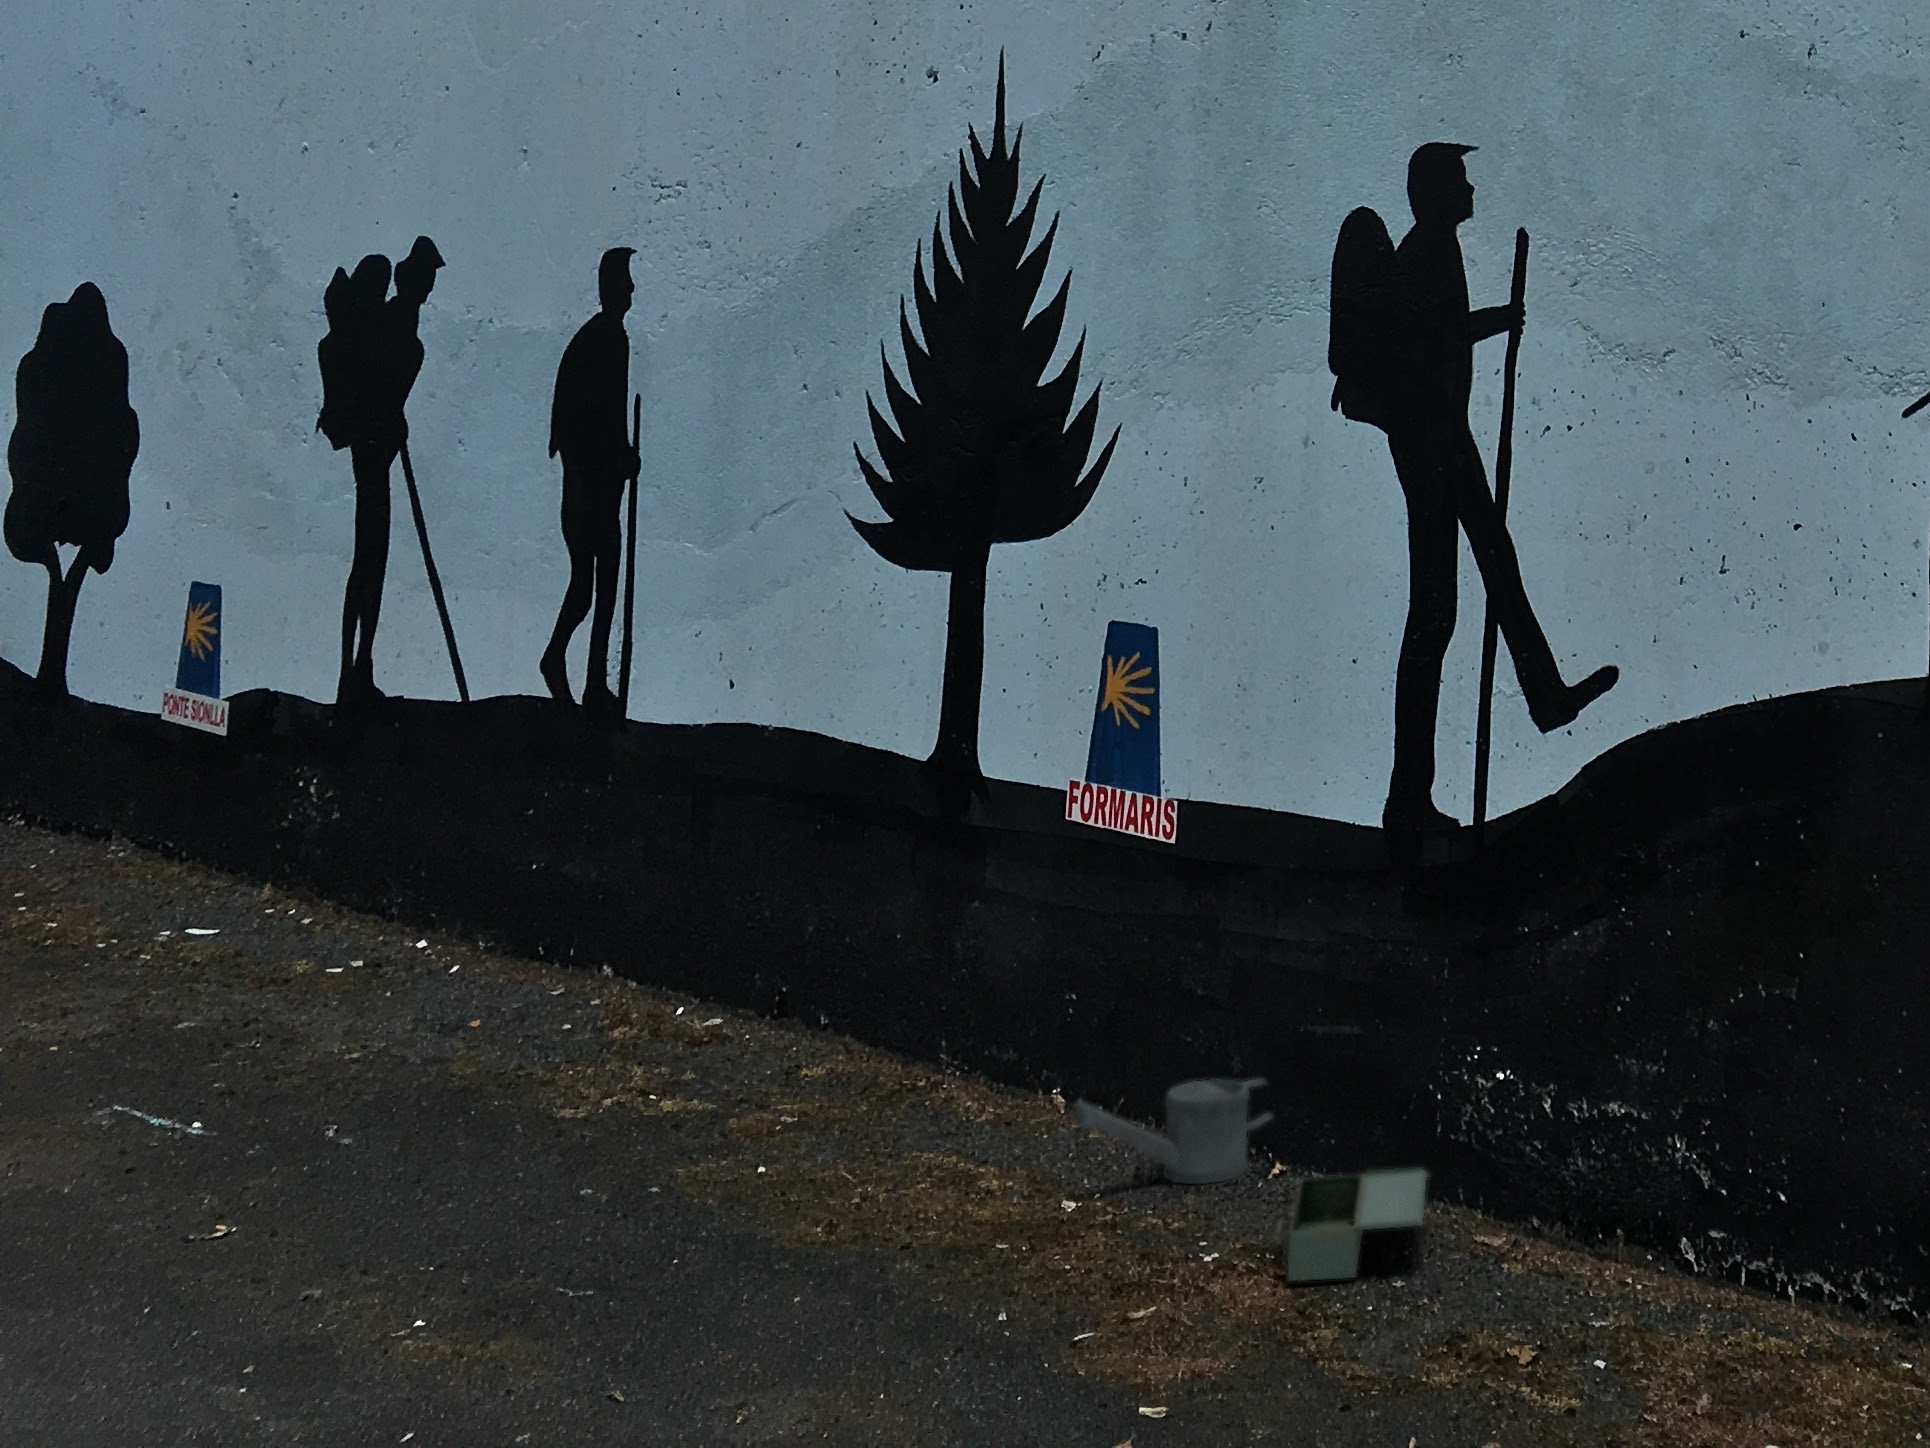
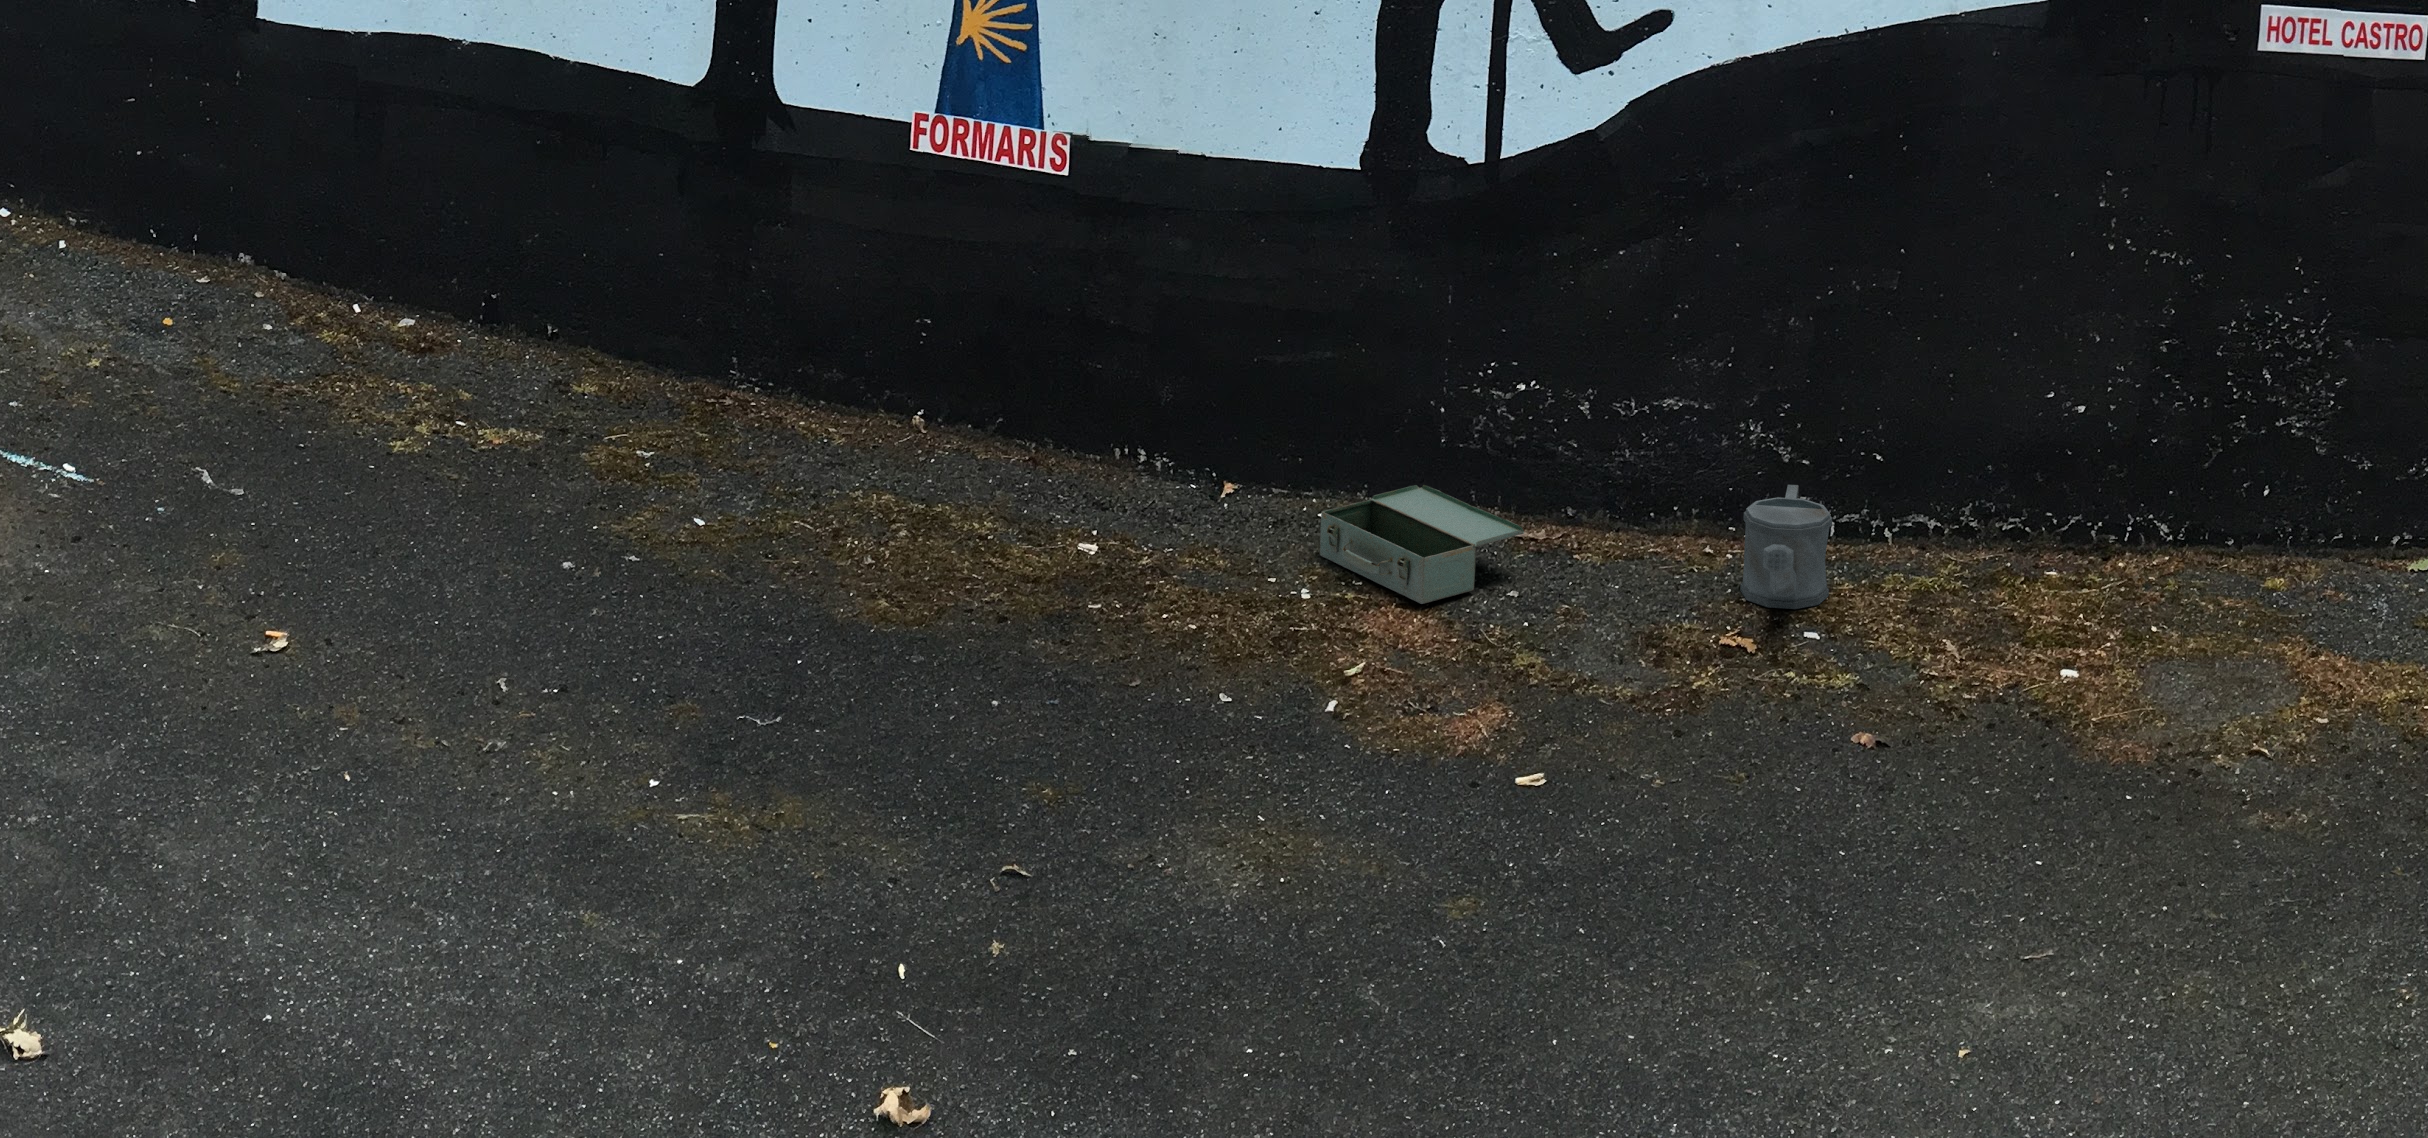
watering can: present [1075,1079,1272,1184] -> present [1740,485,1832,609]

